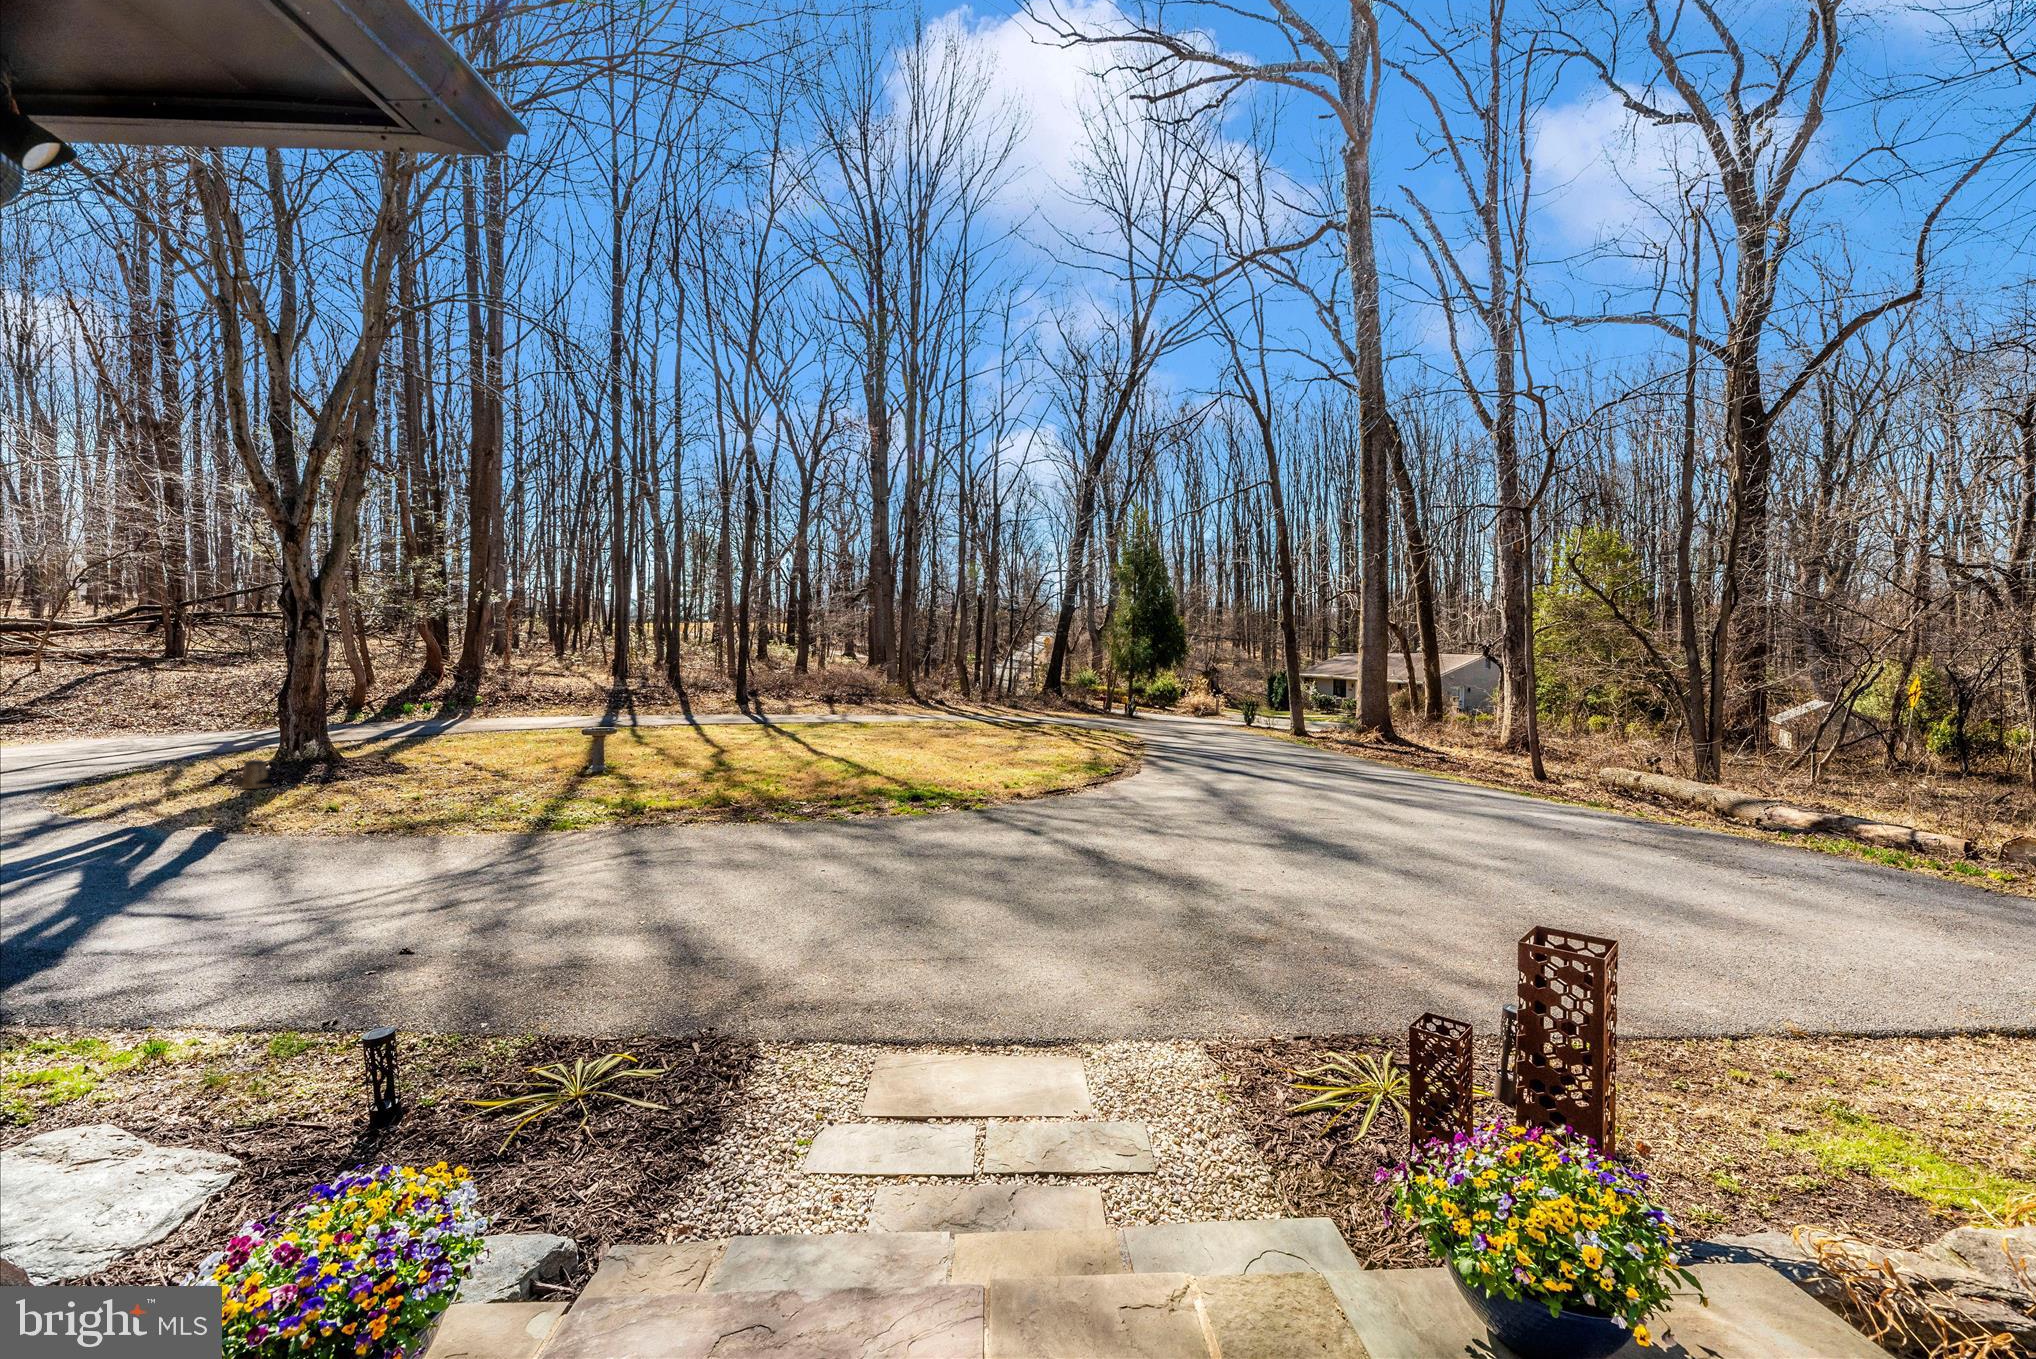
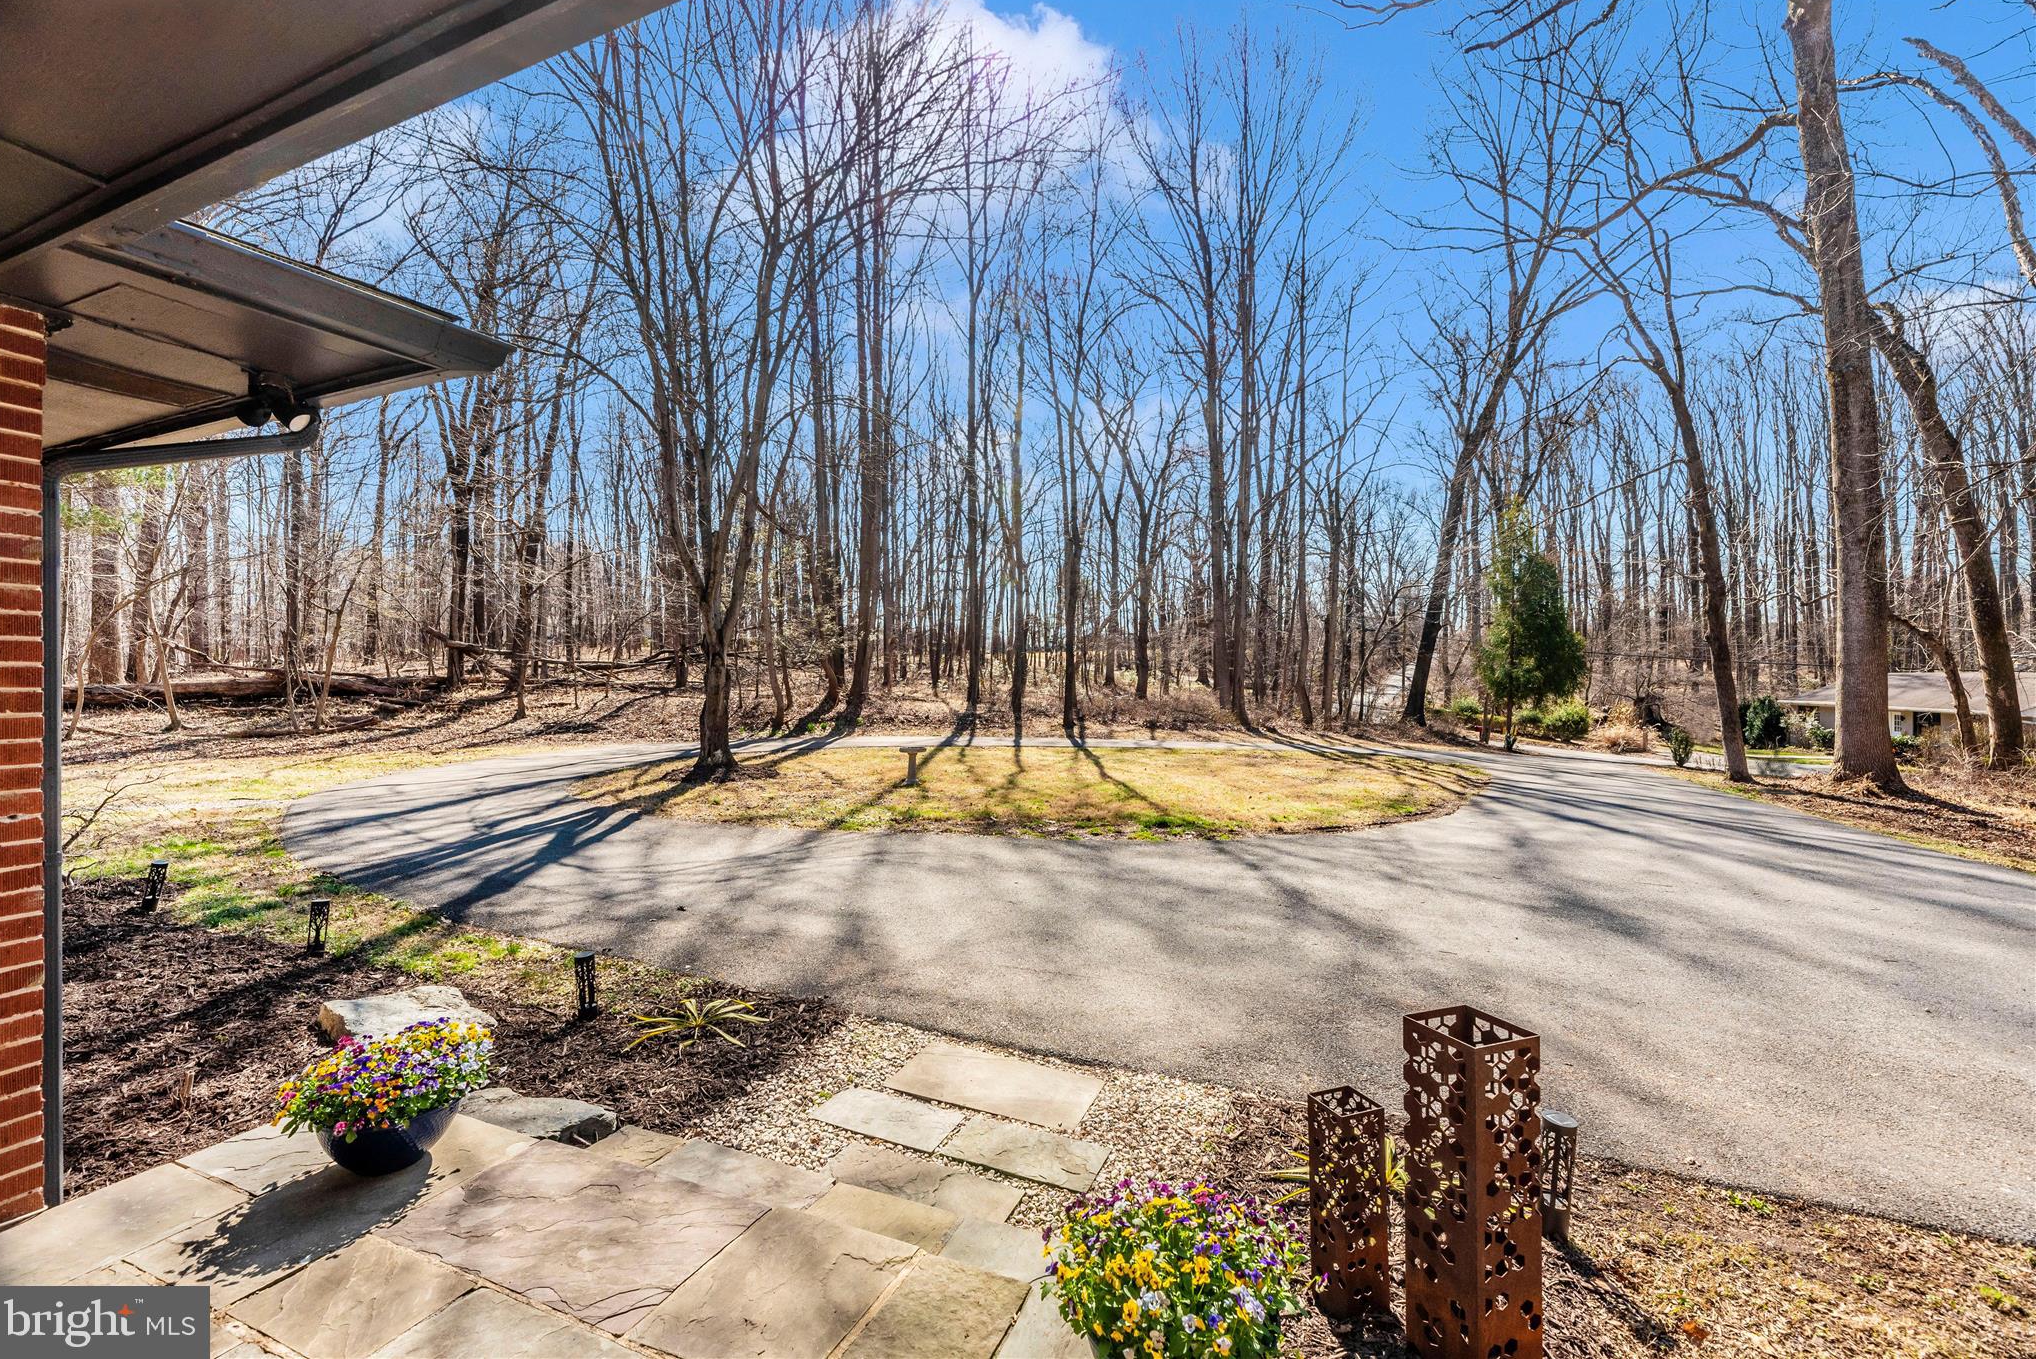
watering can: present [213,760,278,789] -> none [658,762,700,784]

